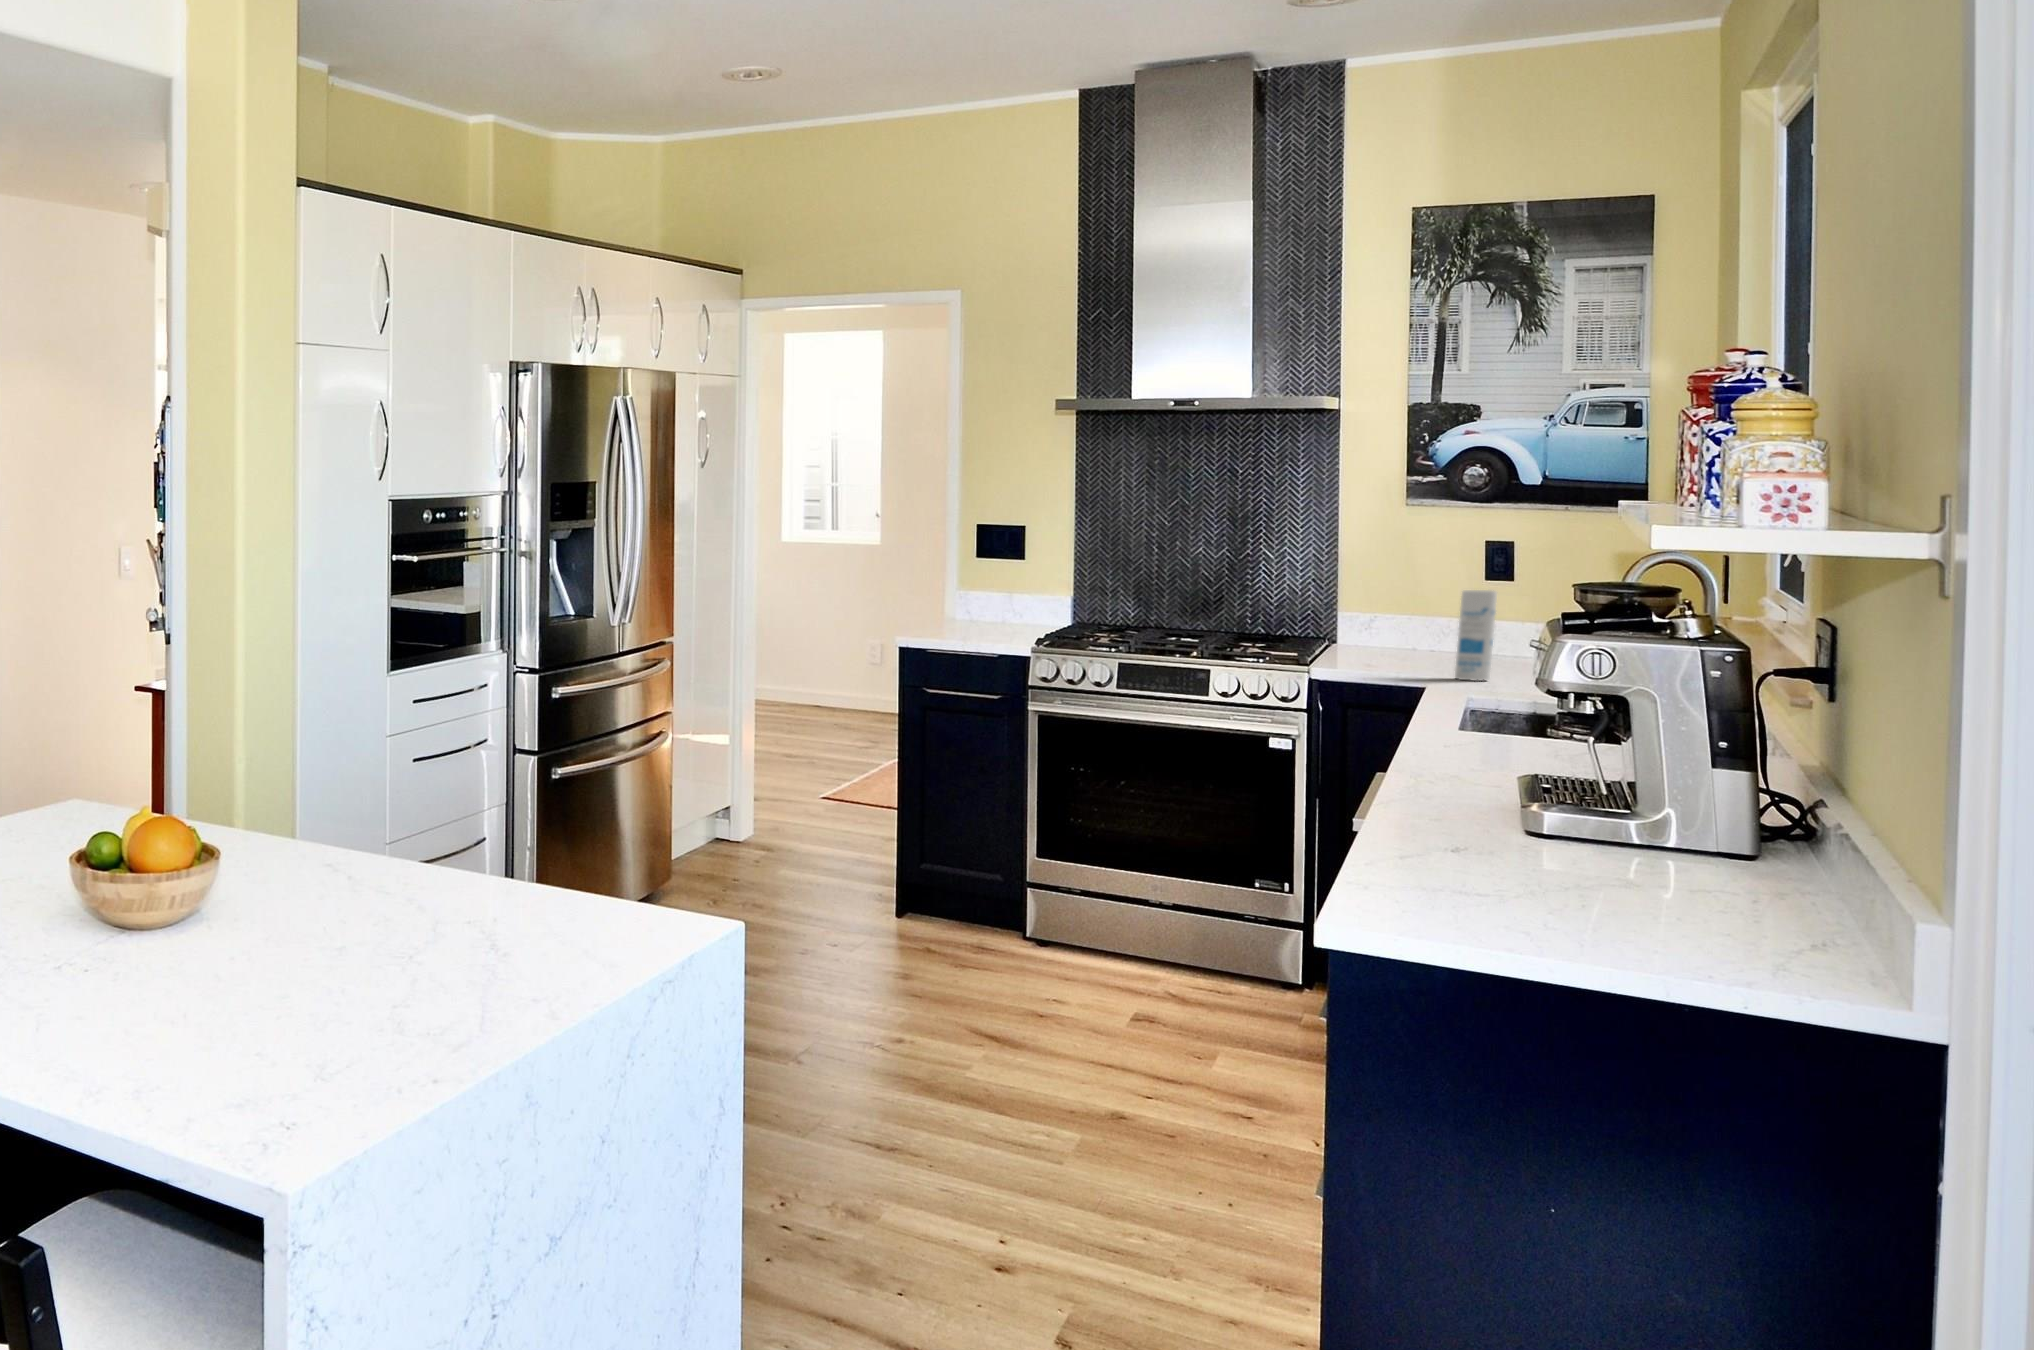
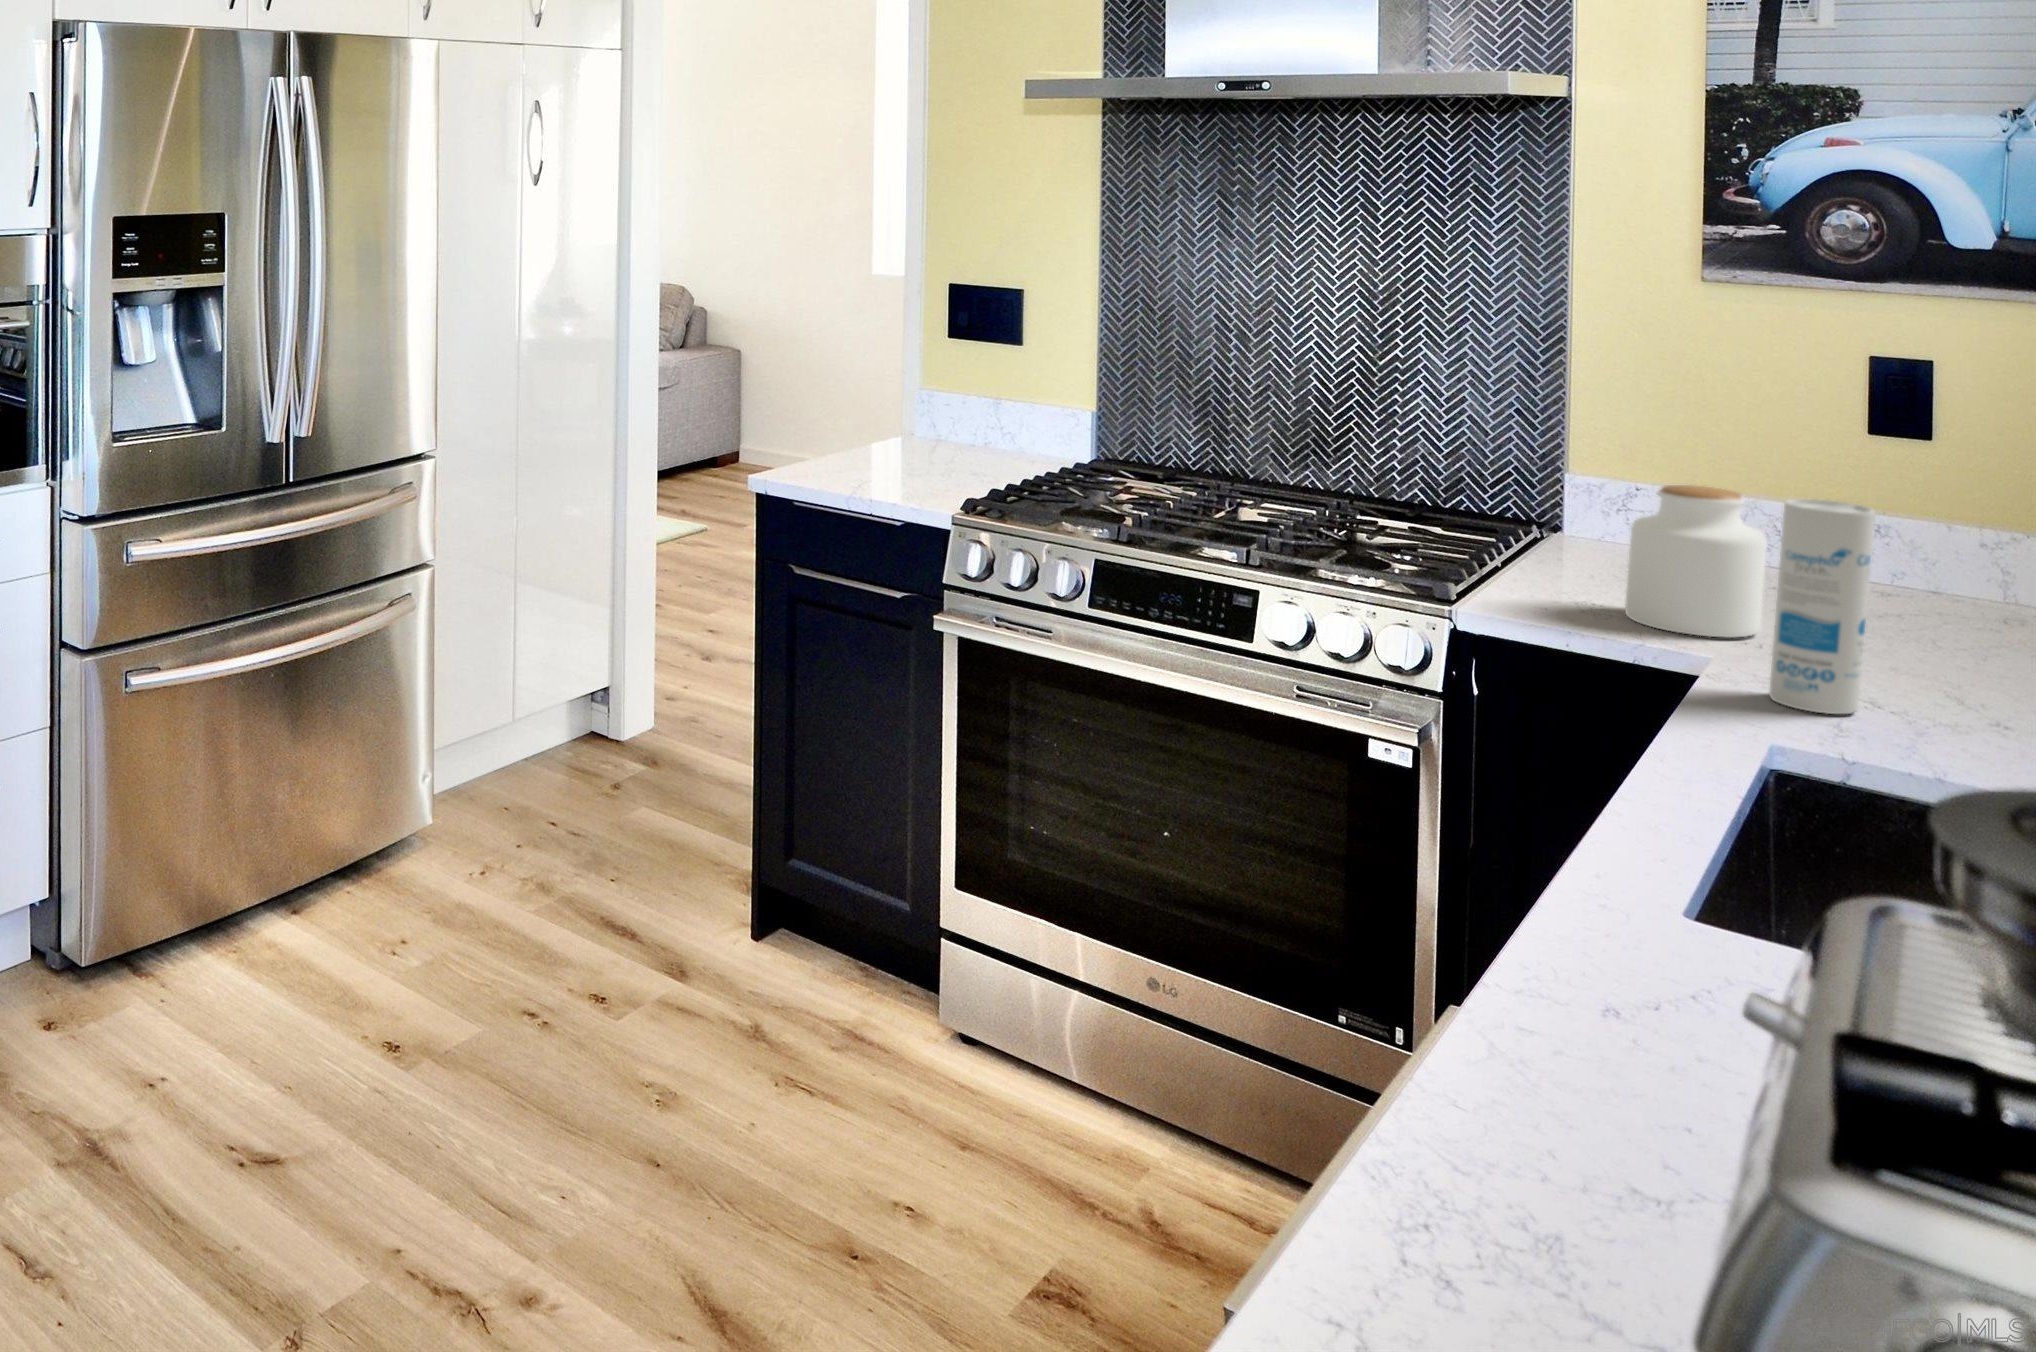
jar: none [1383,600,1446,668] -> present [1625,485,1767,637]

